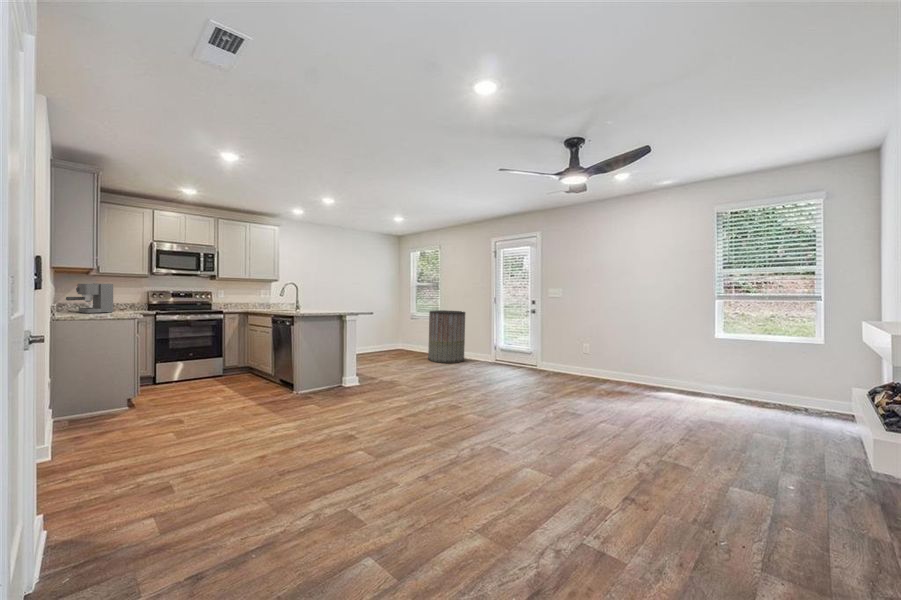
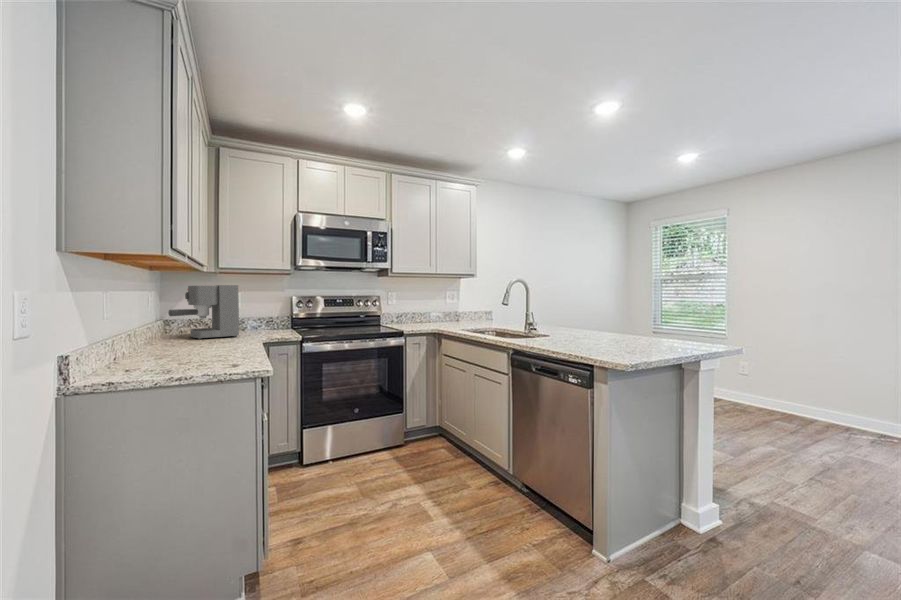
trash can: present [428,310,465,363] -> none [758,324,861,442]

